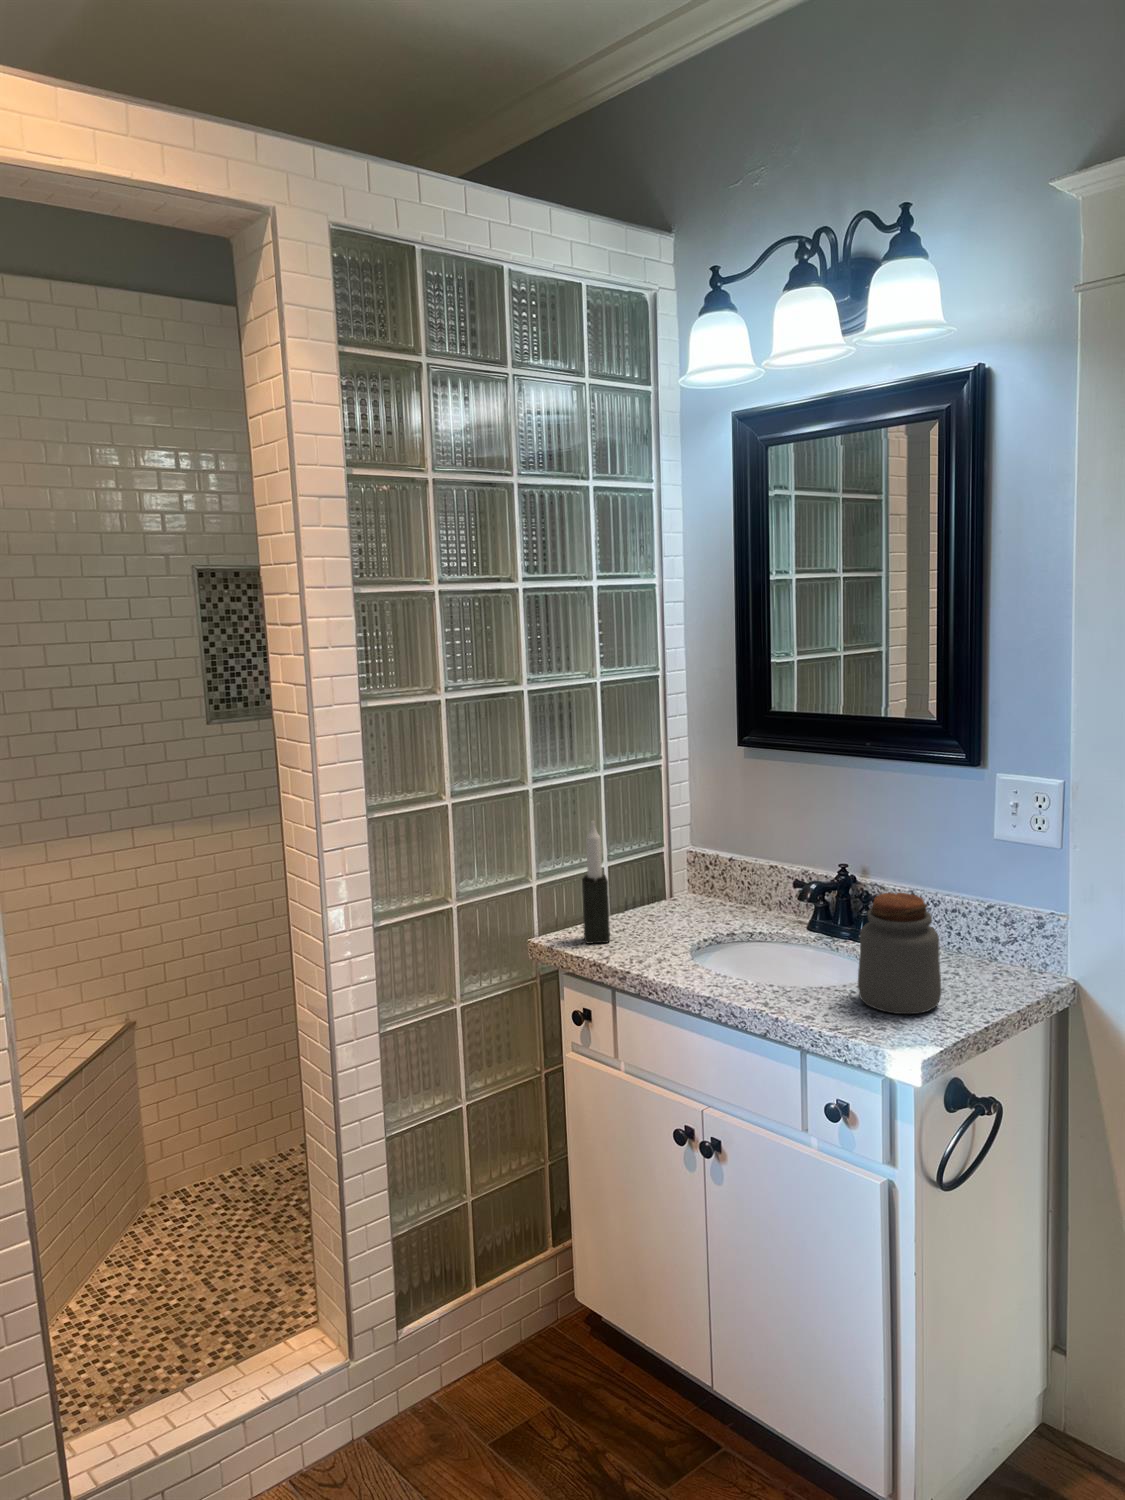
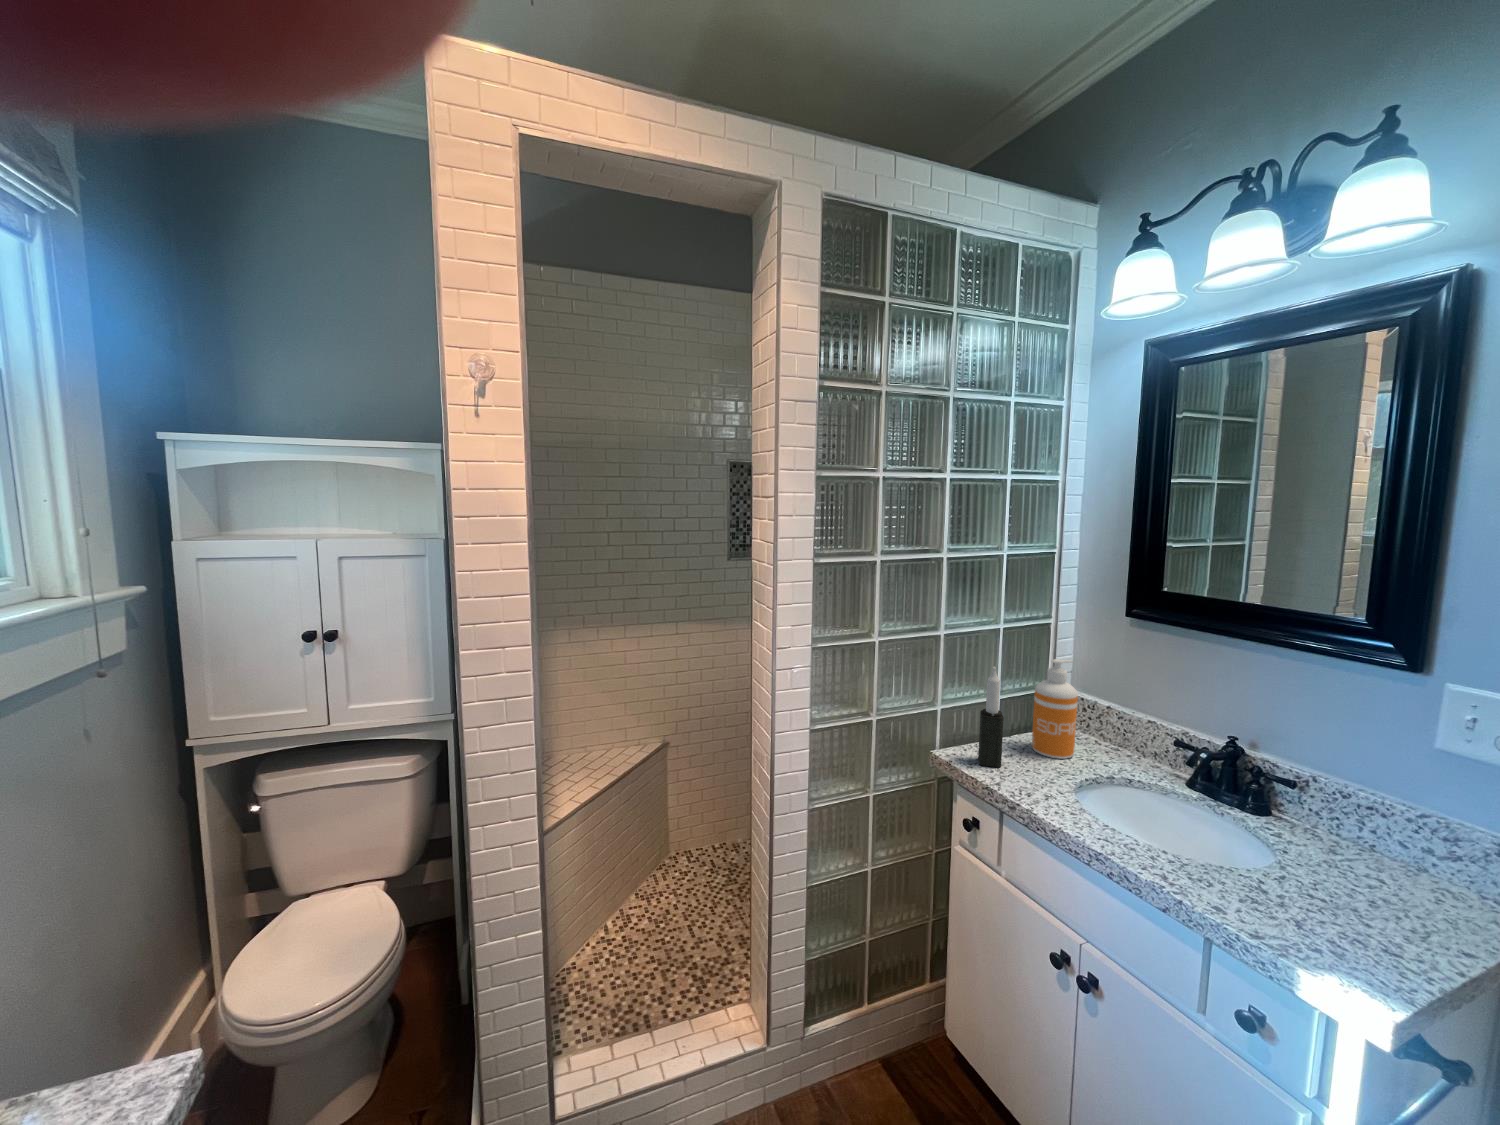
soap dispenser: none [645,805,693,925] -> present [1032,659,1078,759]
jar: present [858,893,941,1014] -> none [1287,798,1414,946]

